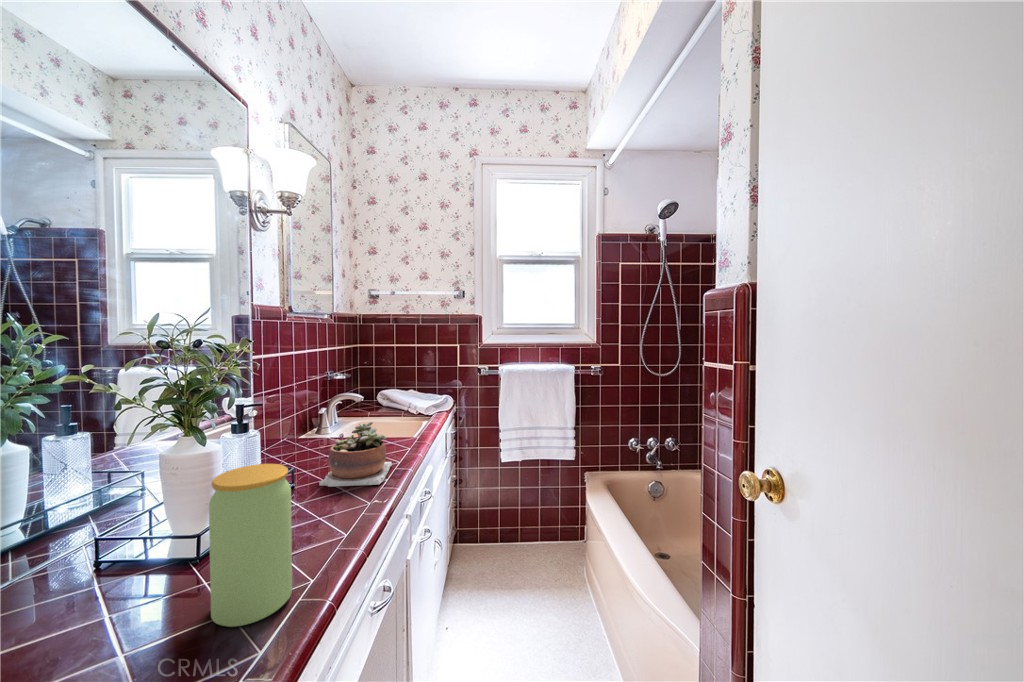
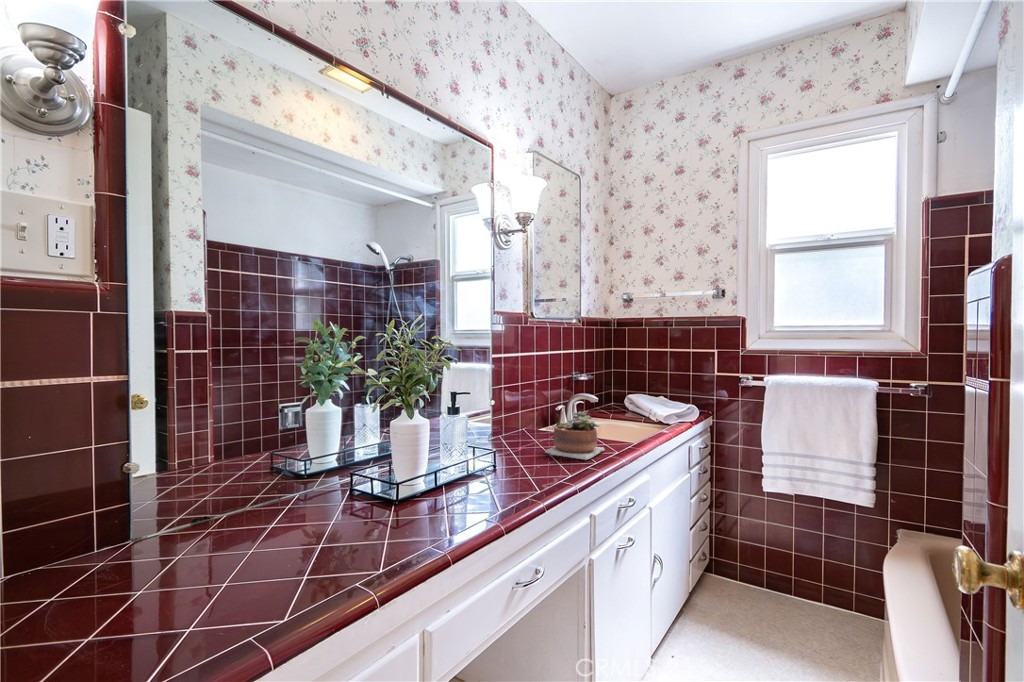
jar: present [209,464,292,627] -> none [467,415,506,499]

